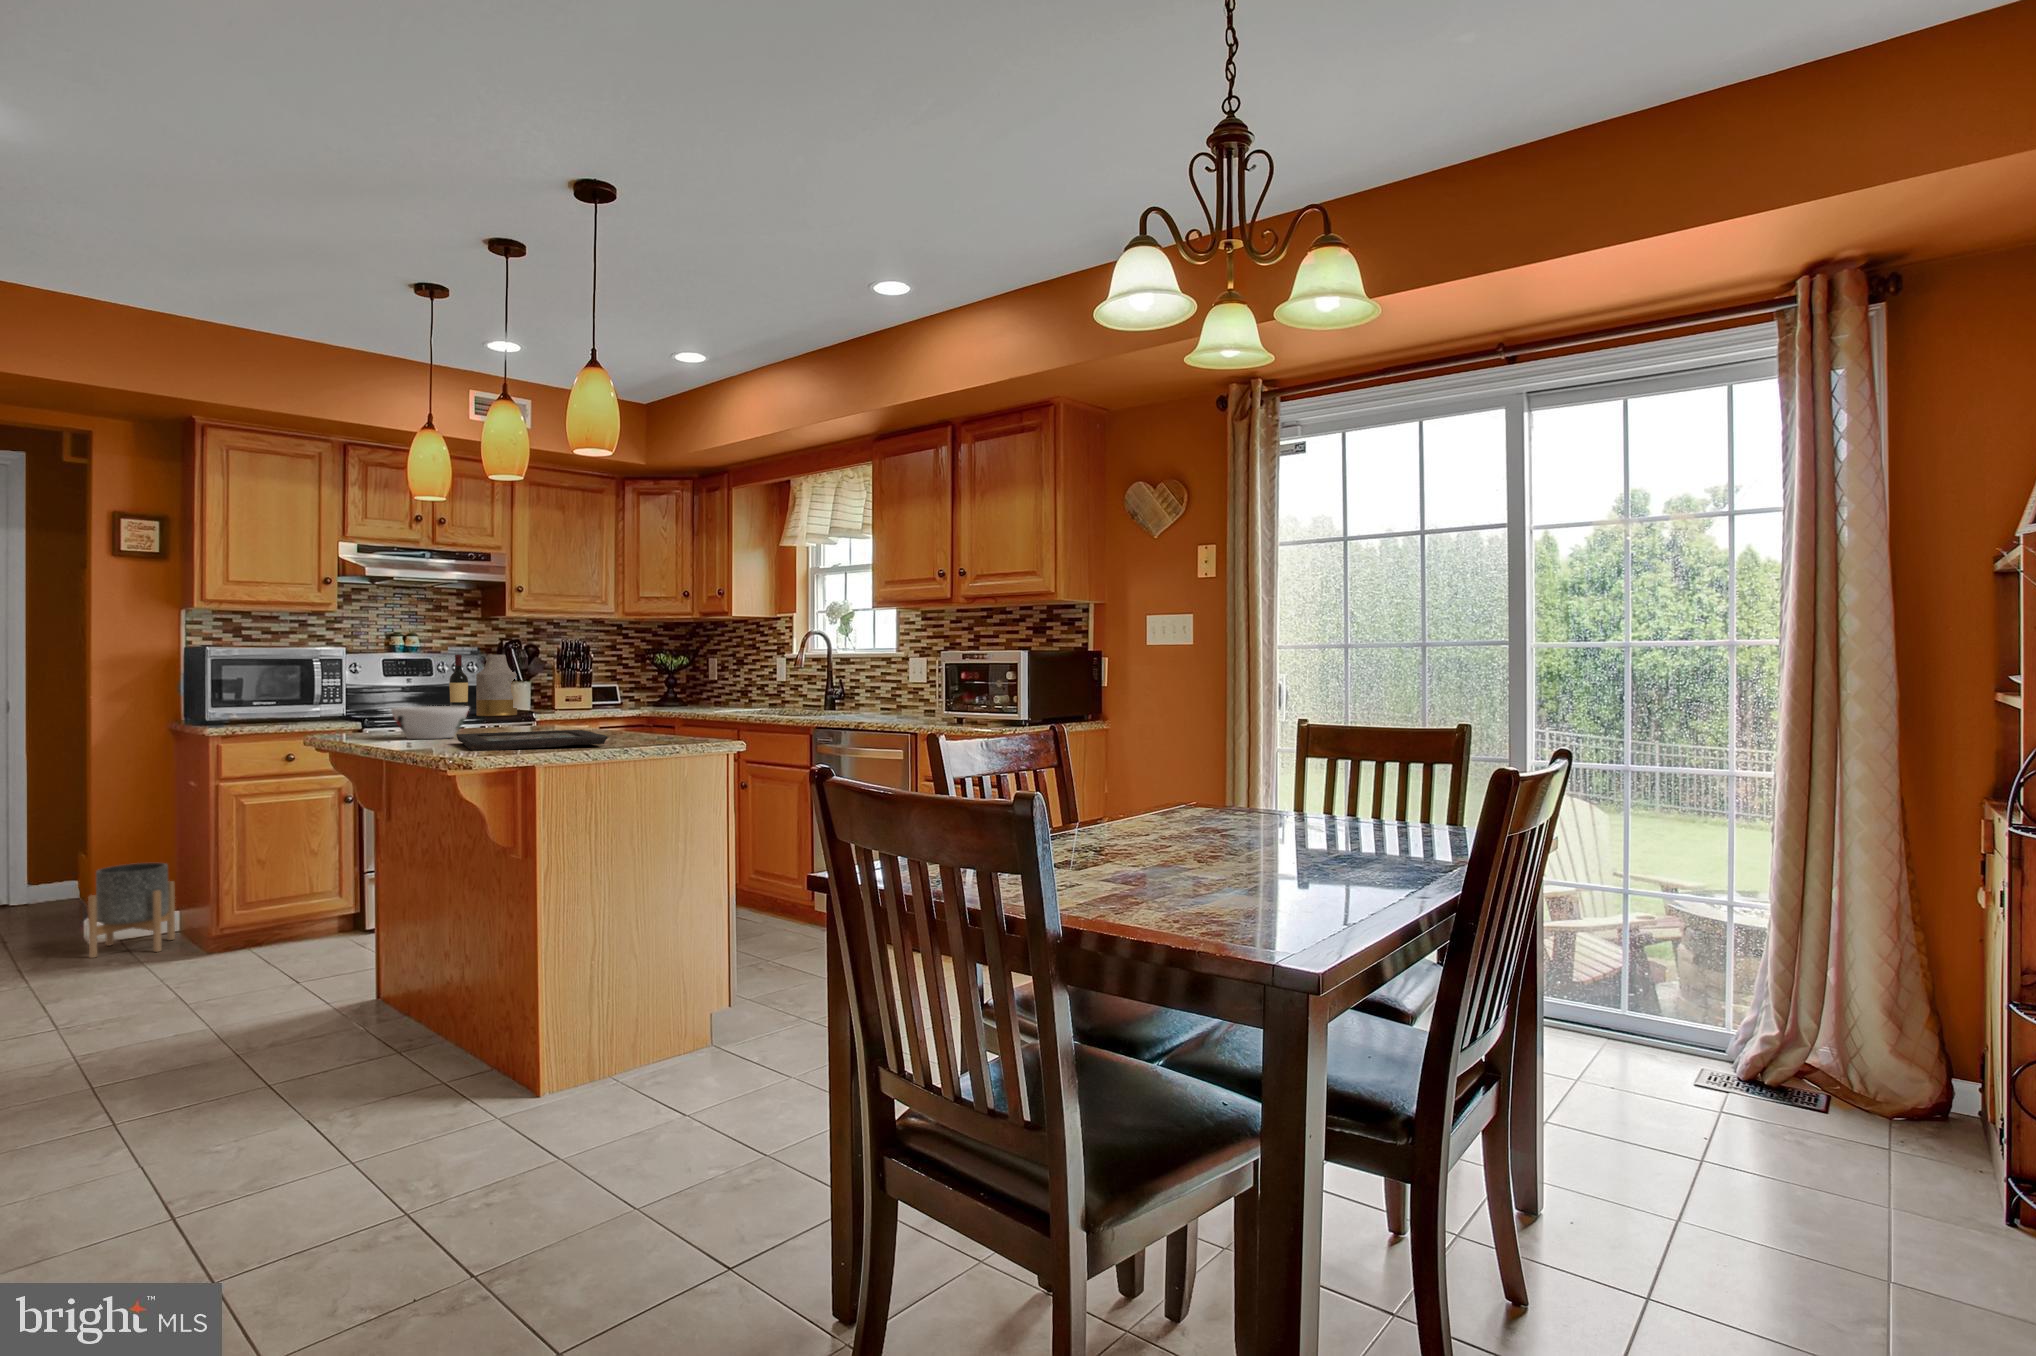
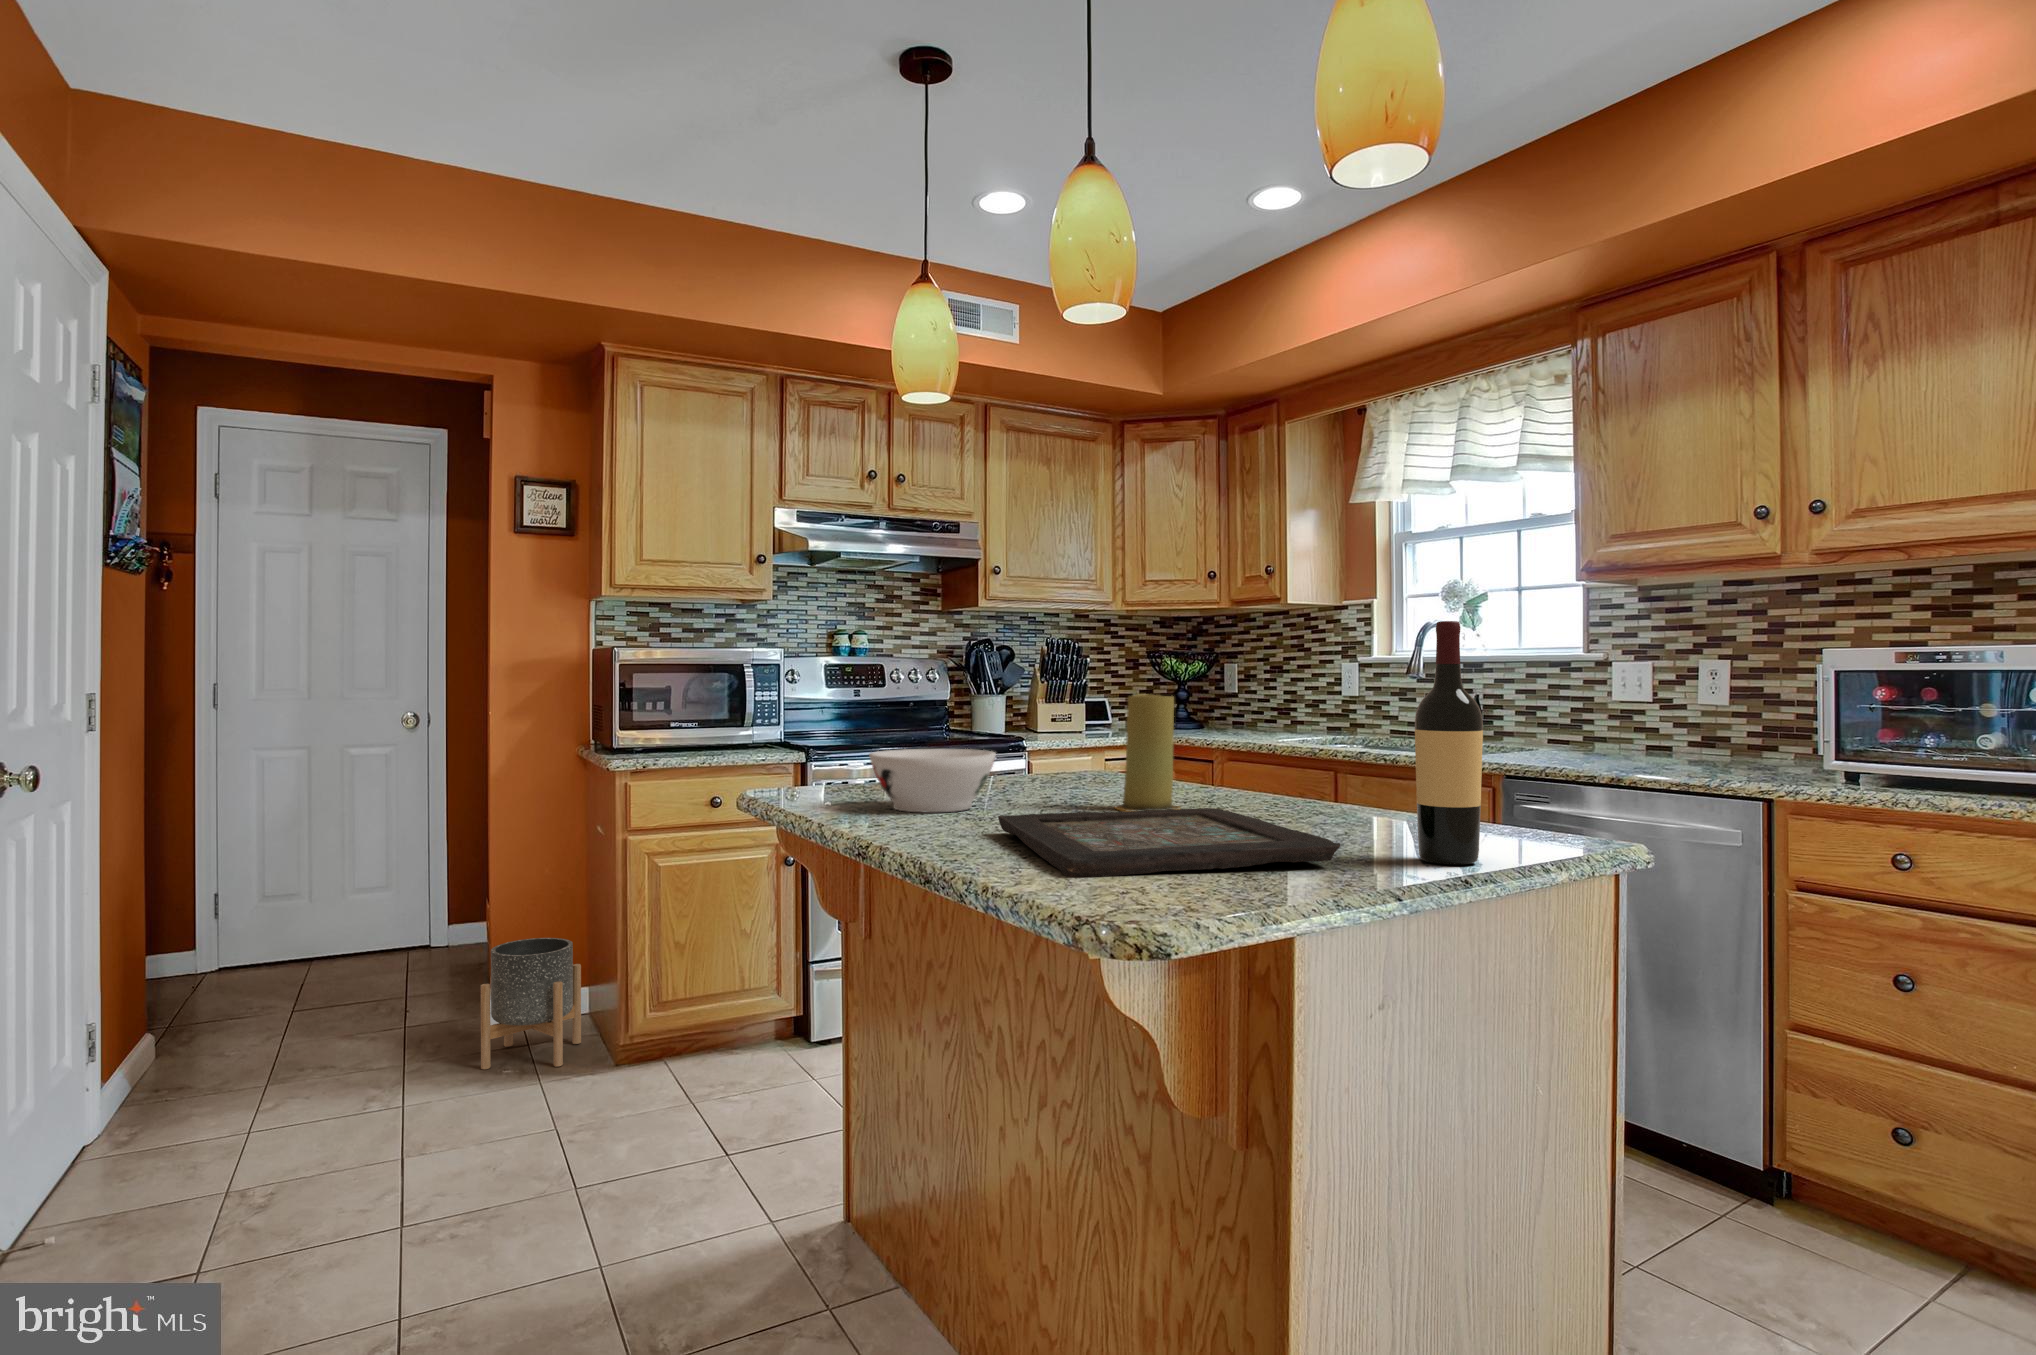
wine bottle: present [449,655,468,707] -> present [1415,621,1483,865]
vase: present [476,655,517,716] -> none [937,659,987,744]
candle: none [542,675,580,737] -> present [1115,694,1180,811]

